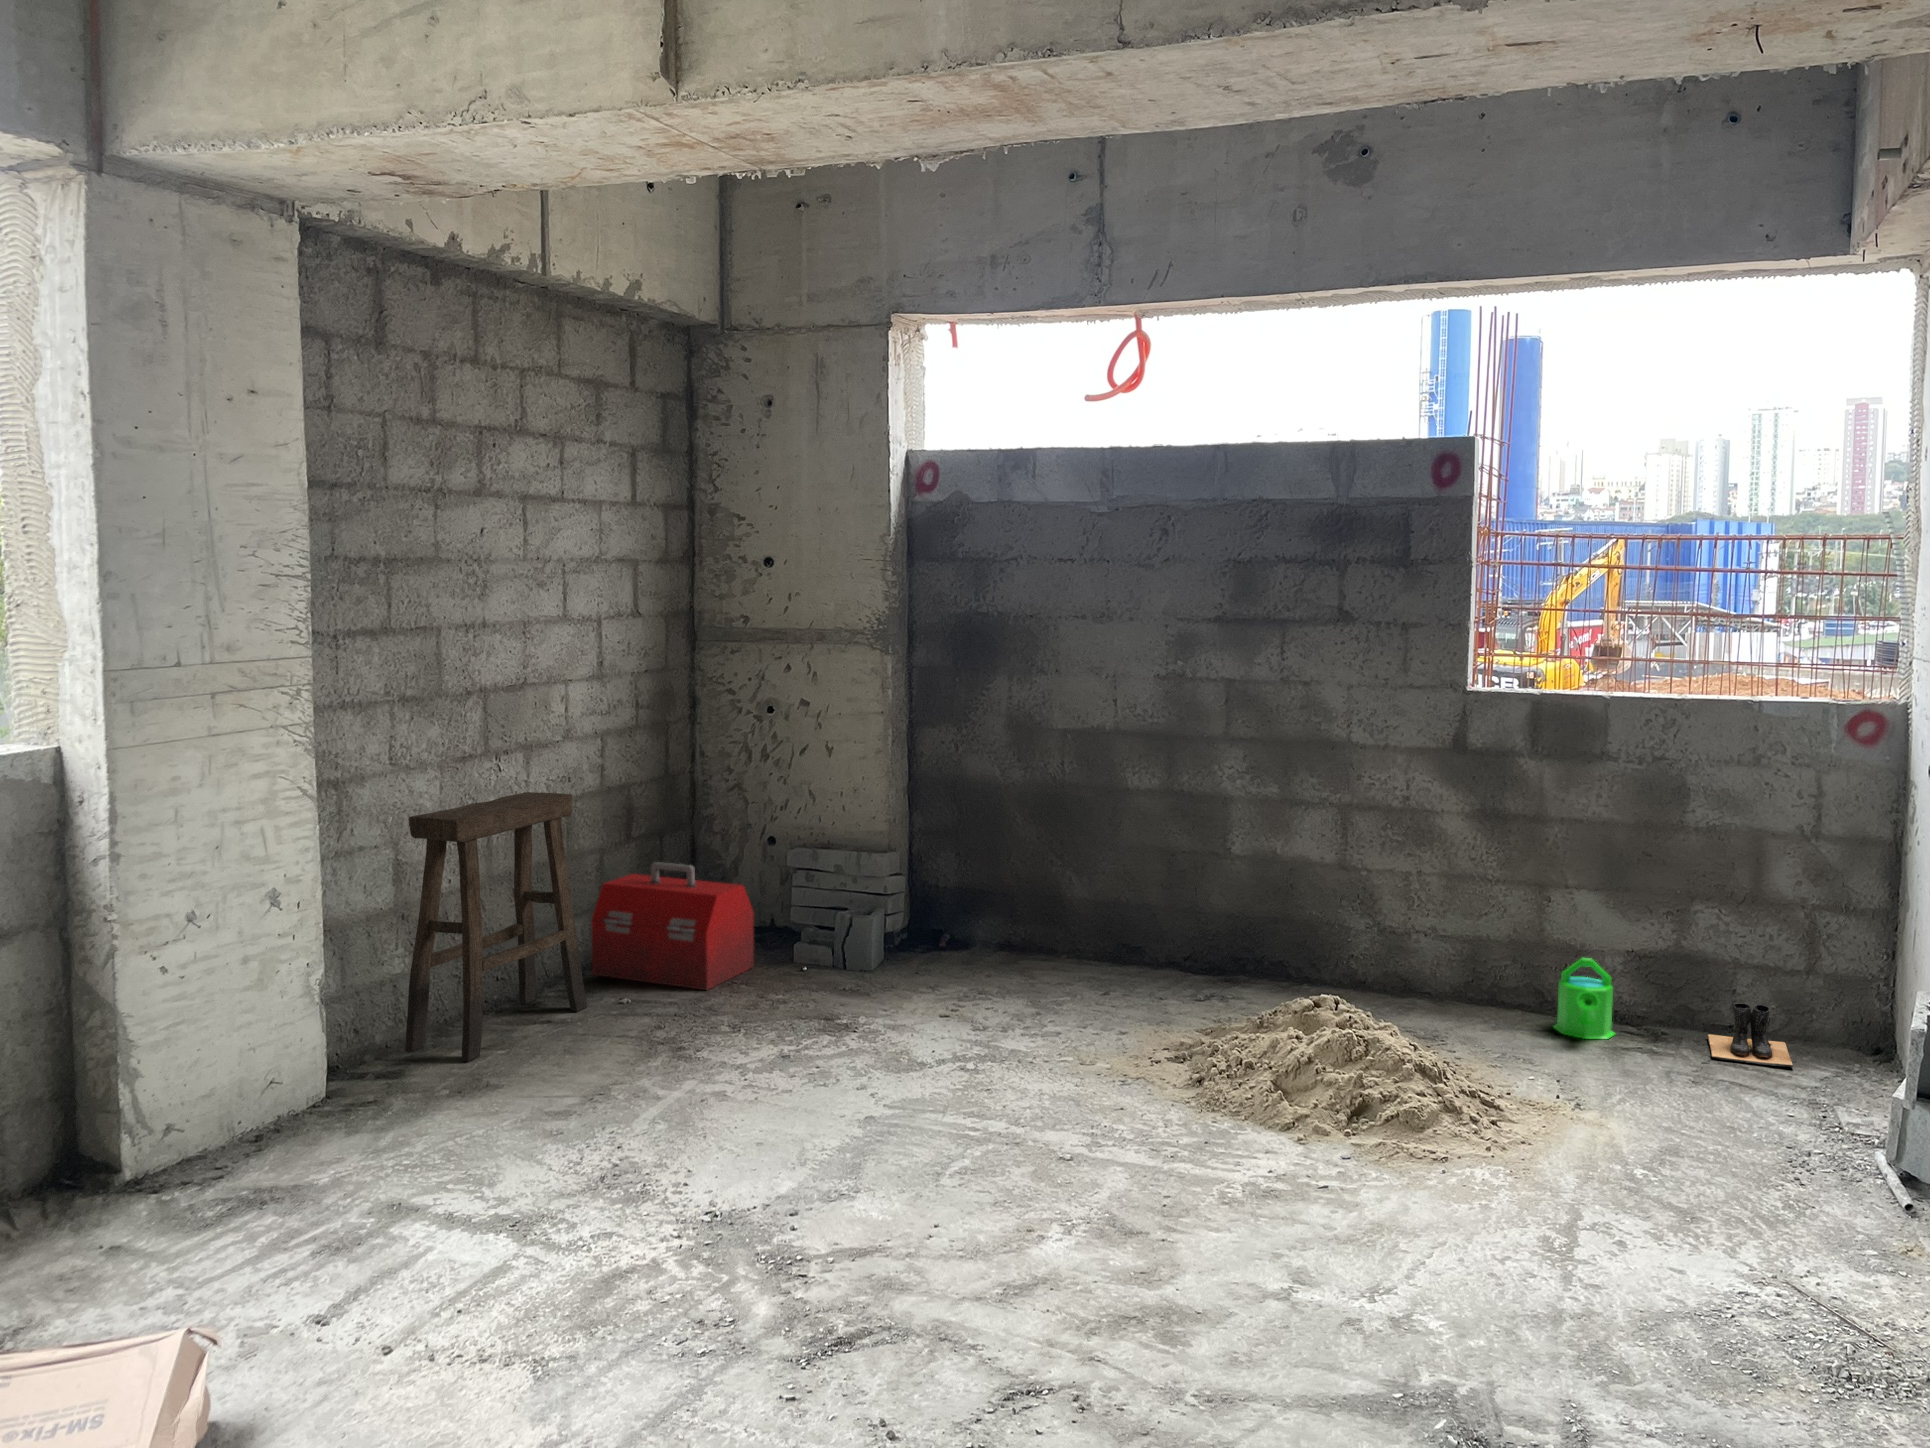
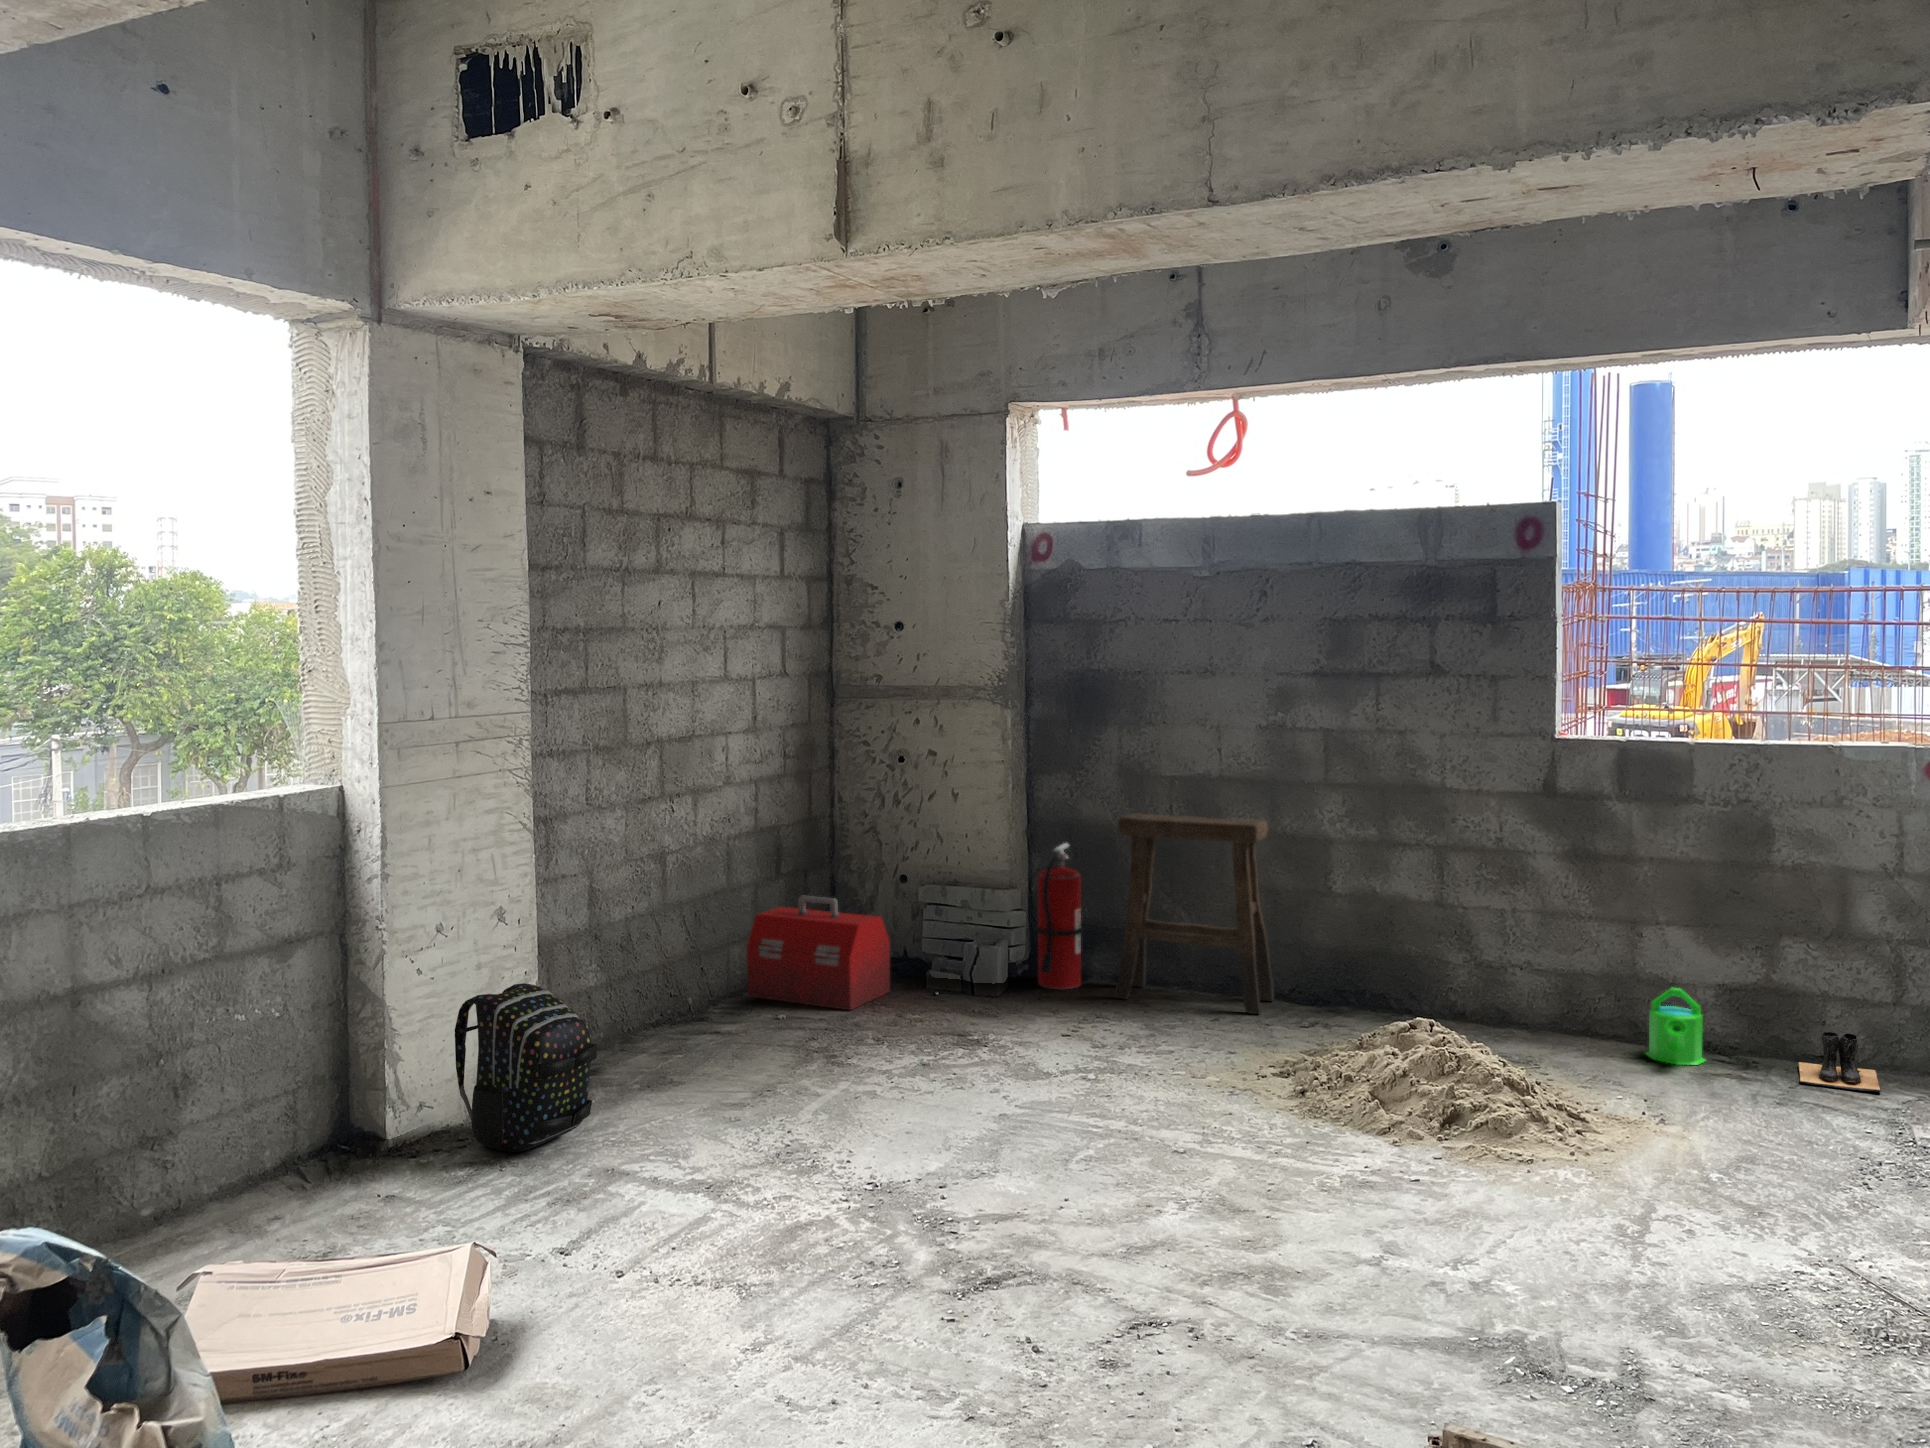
stool: present [405,792,587,1061] -> present [1114,813,1274,1014]
fire extinguisher: none [916,802,965,961] -> present [1036,843,1083,989]
backpack: none [211,980,387,1183] -> present [455,983,597,1152]

